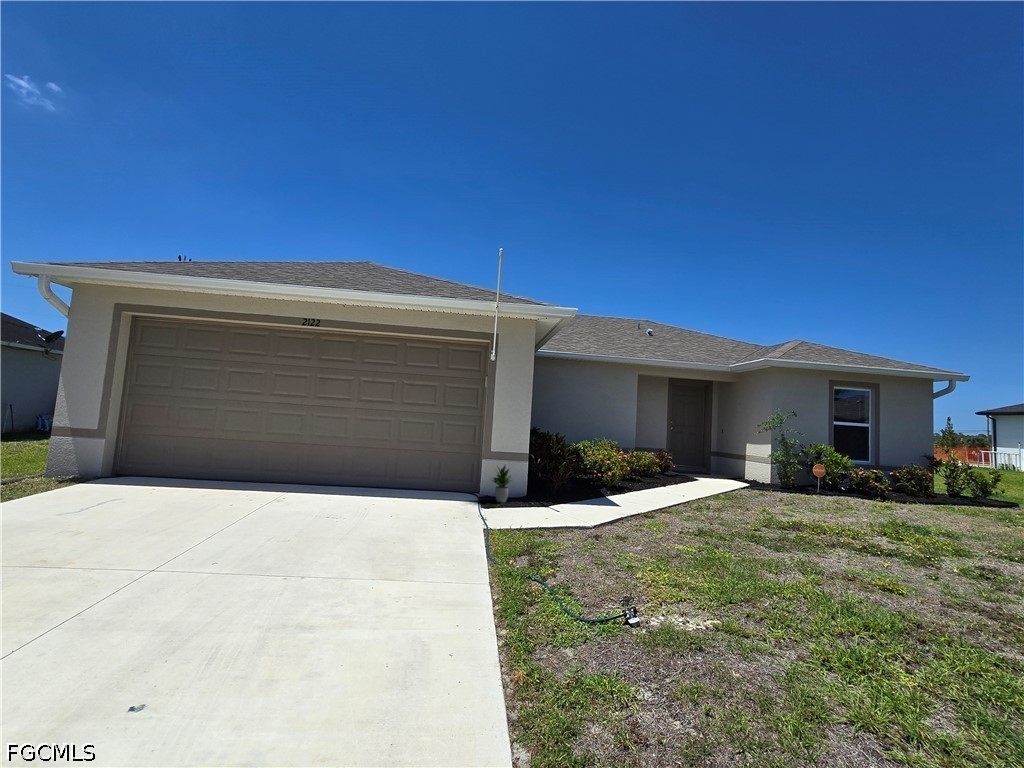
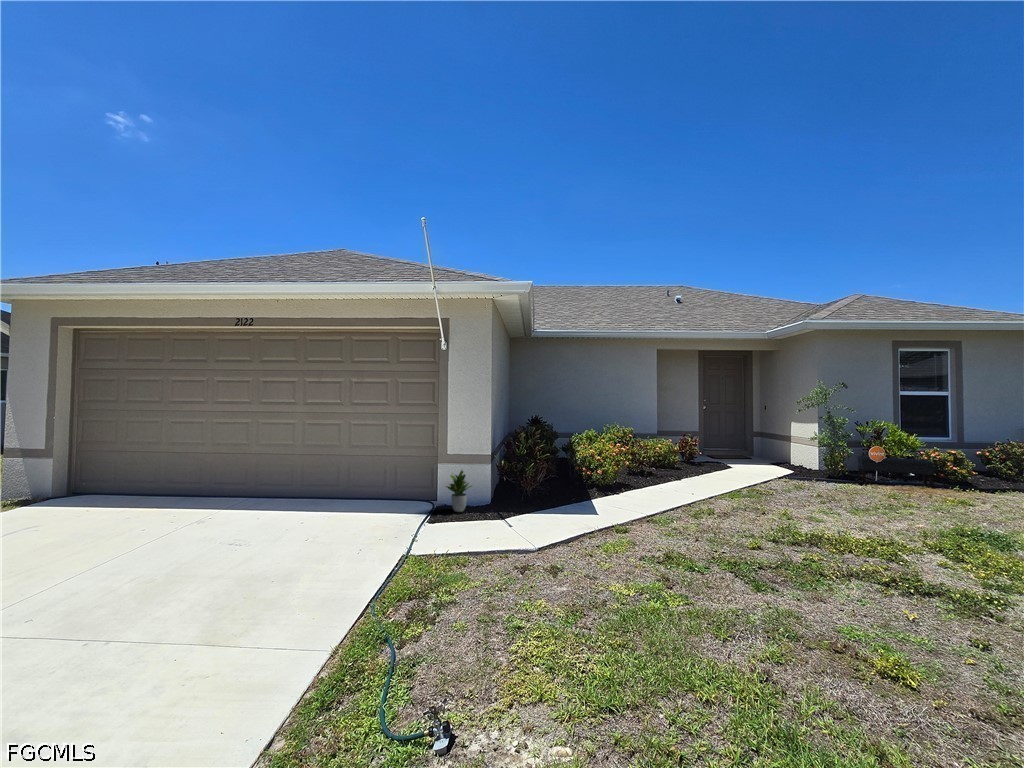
bench: none [803,472,862,499] -> present [857,456,935,488]

